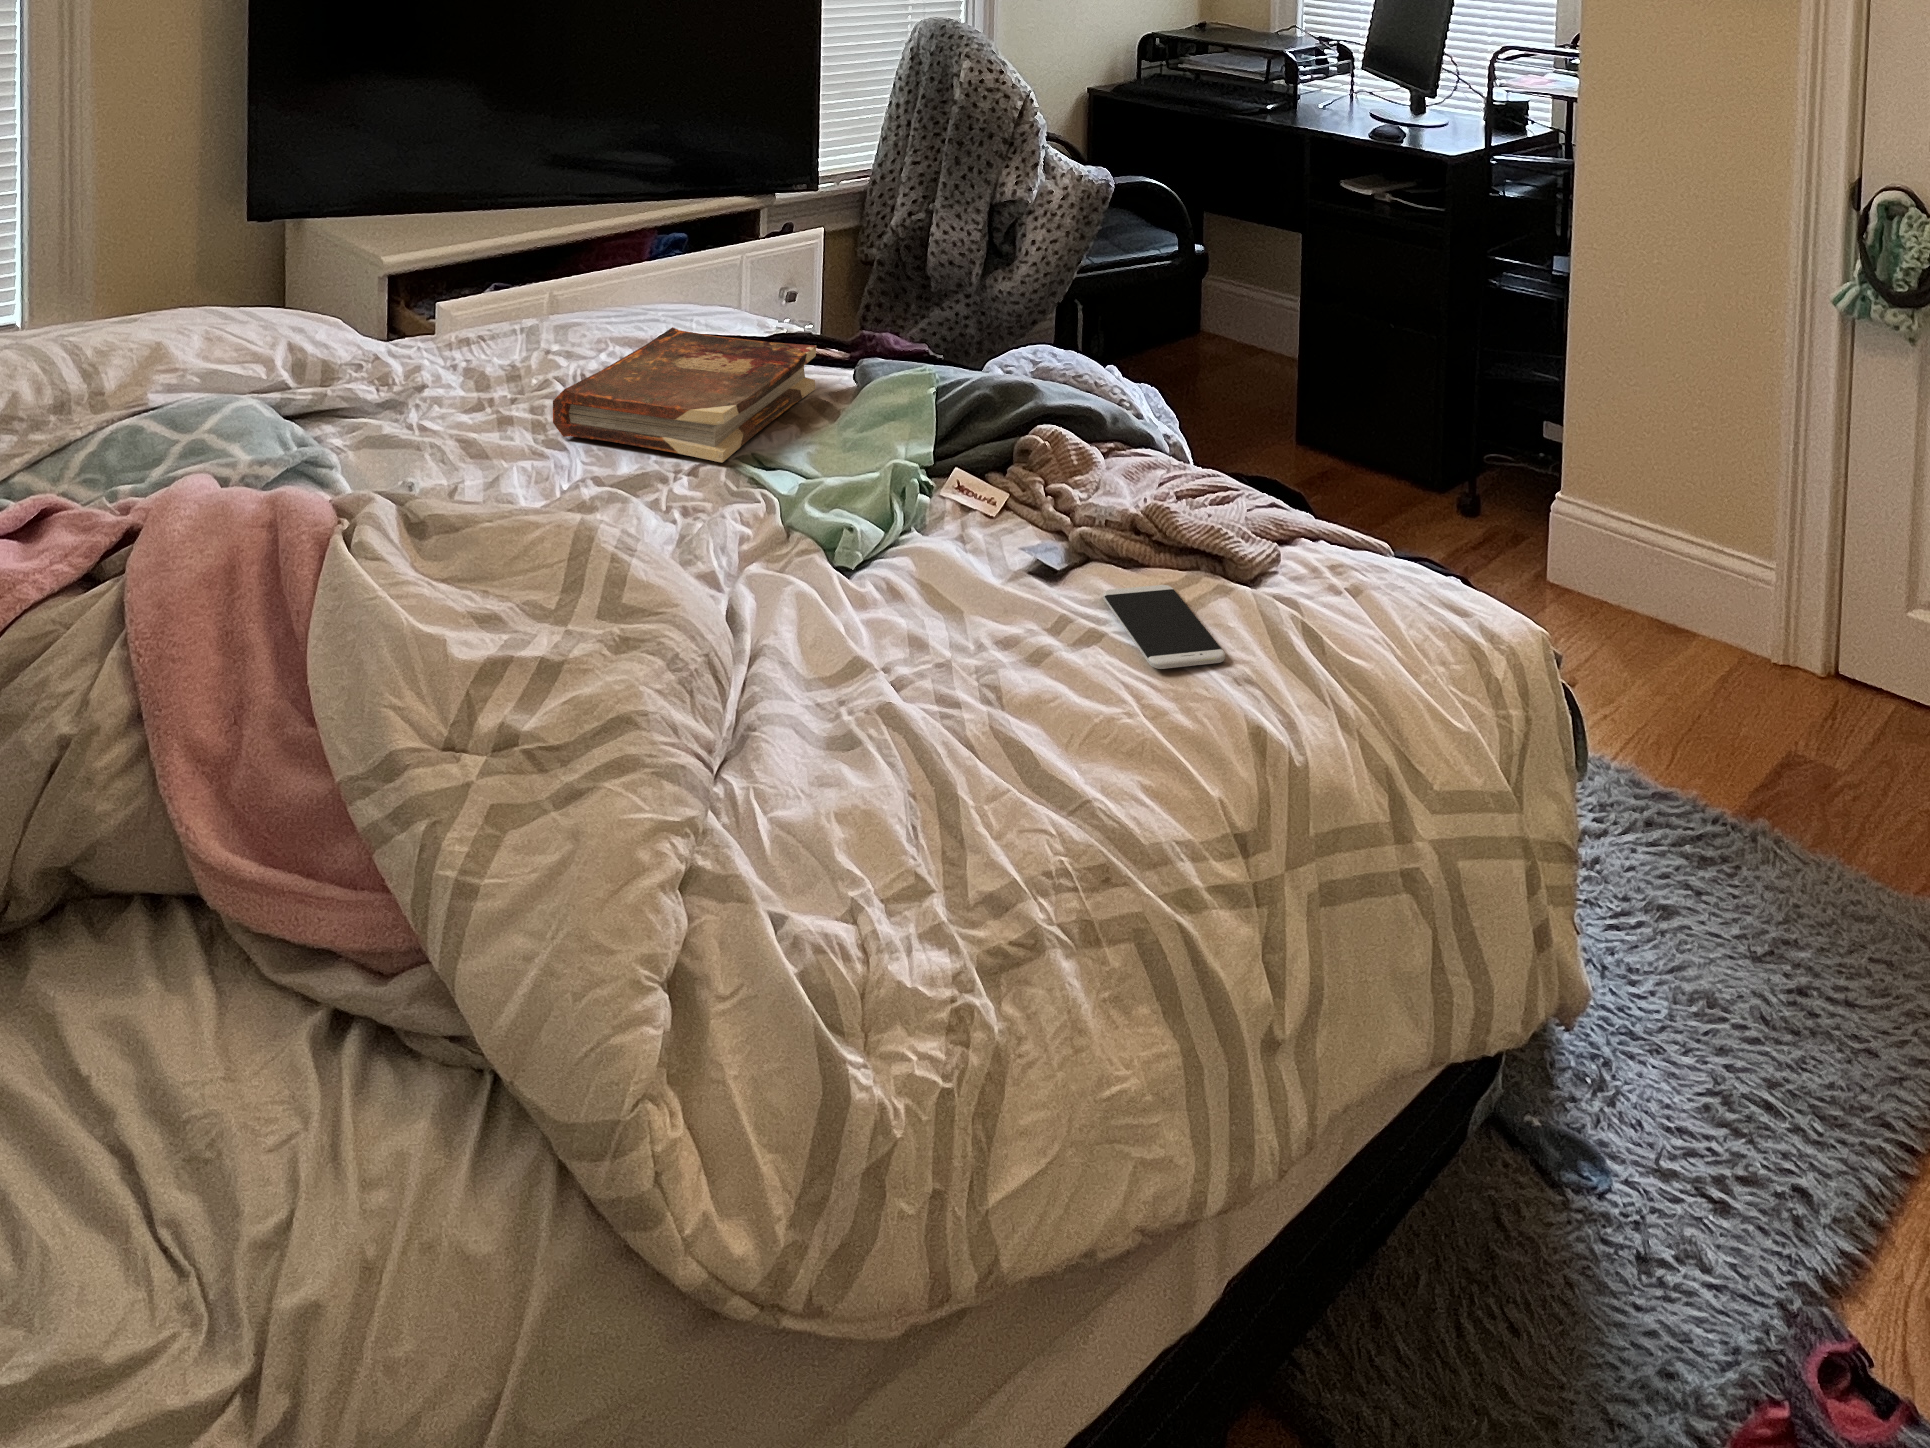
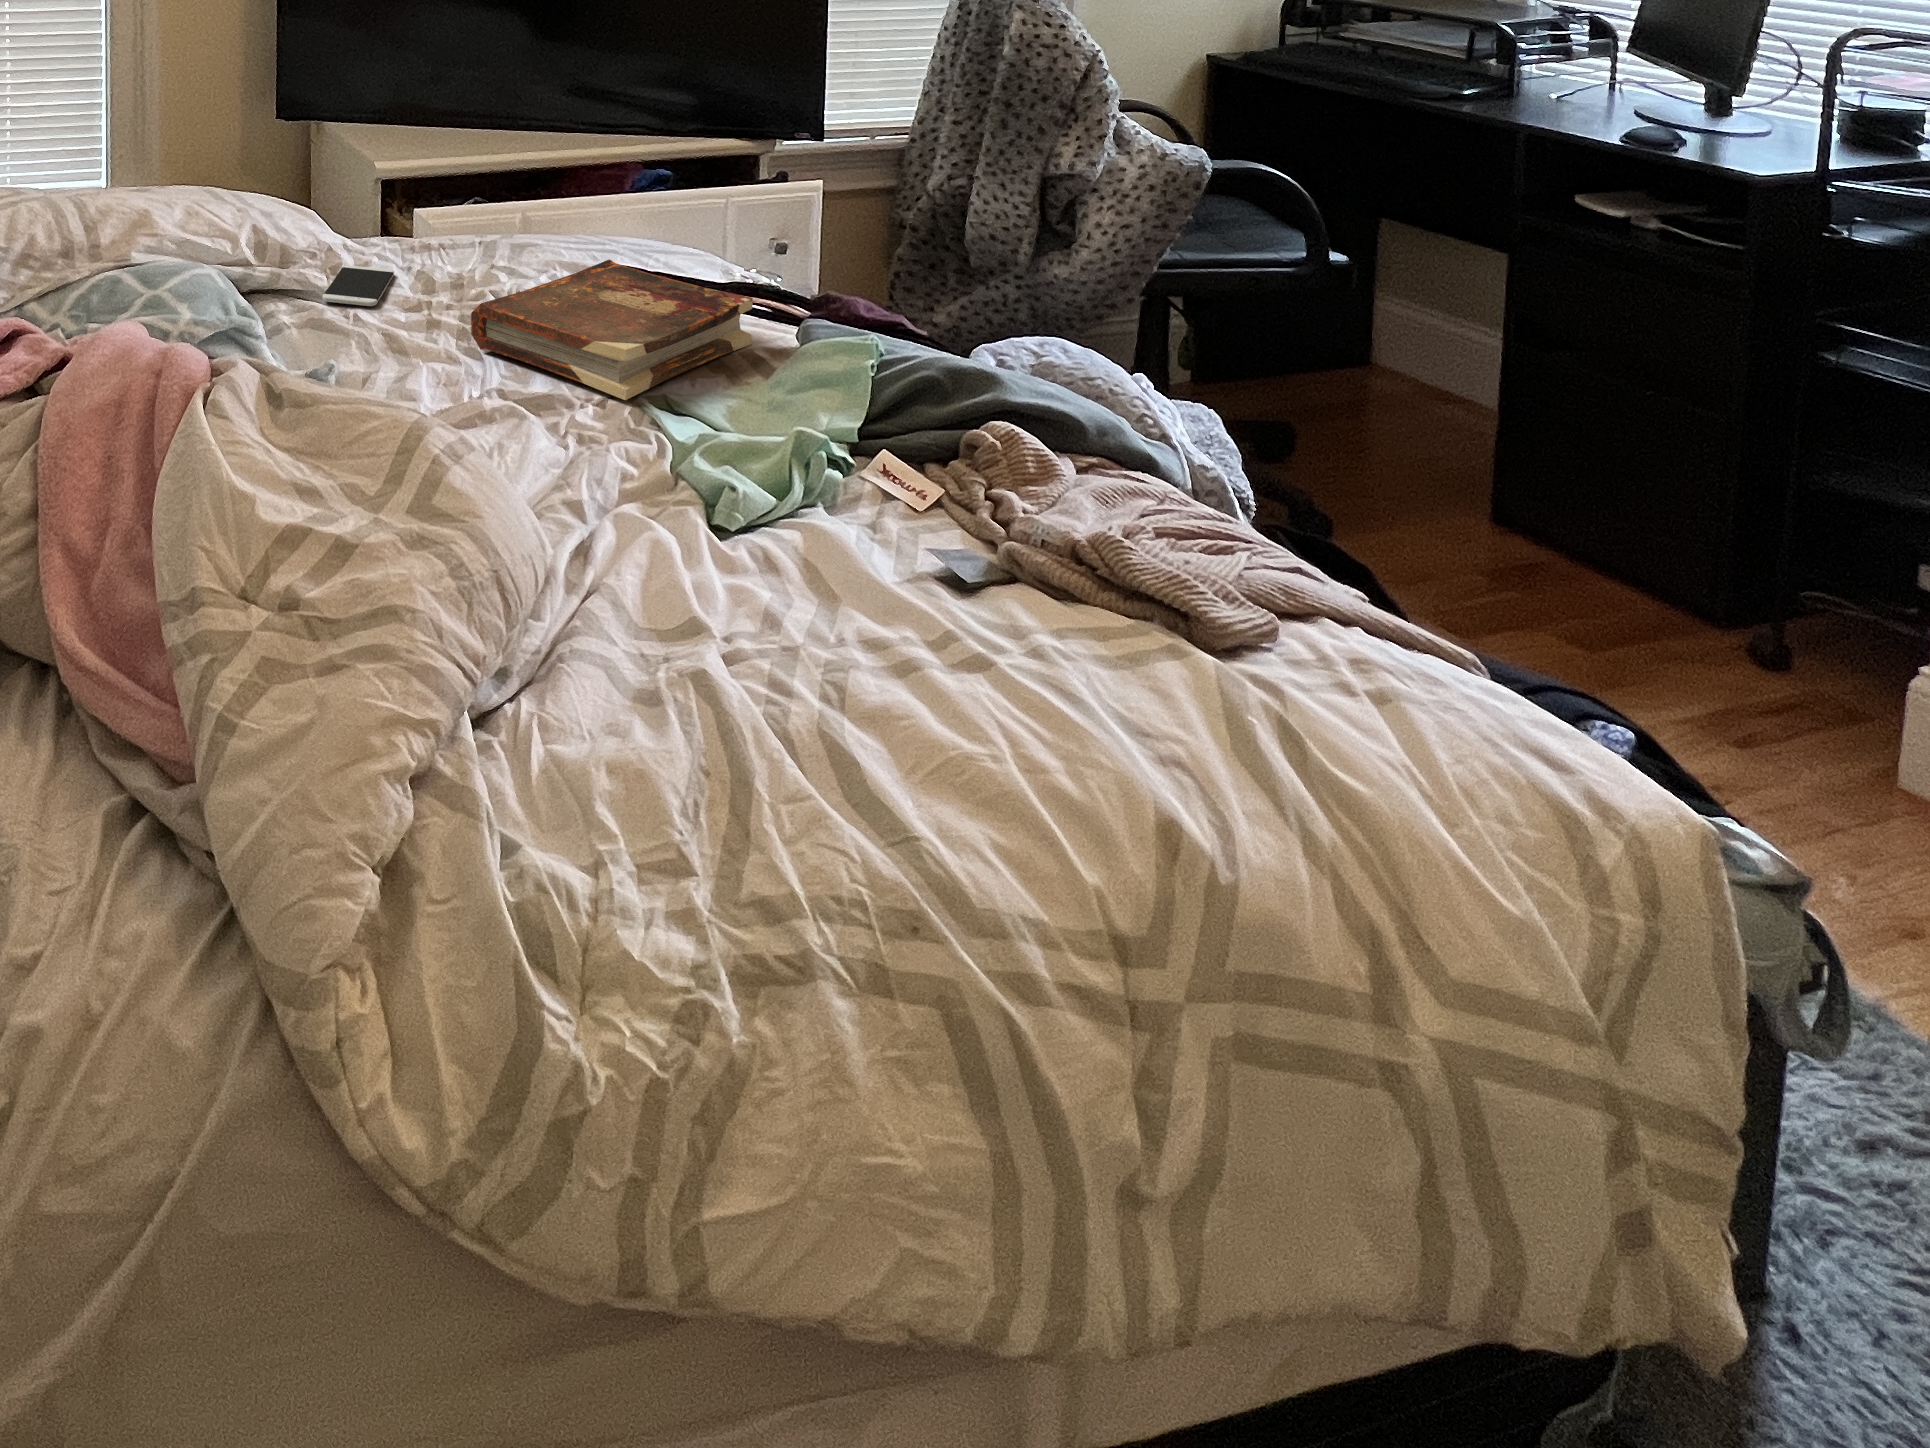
smartphone: present [1103,585,1225,669] -> present [323,266,394,306]

